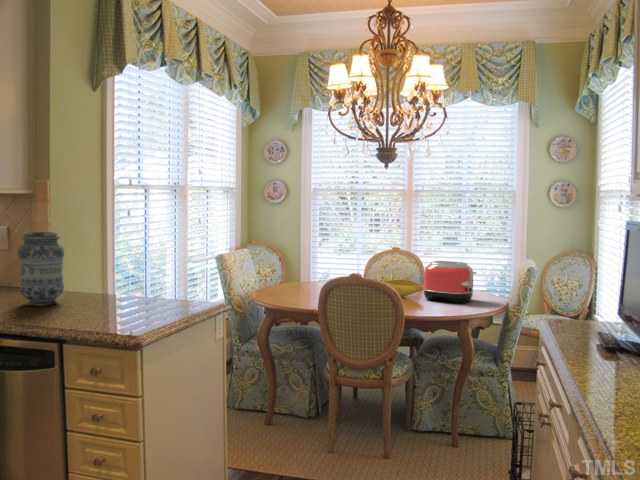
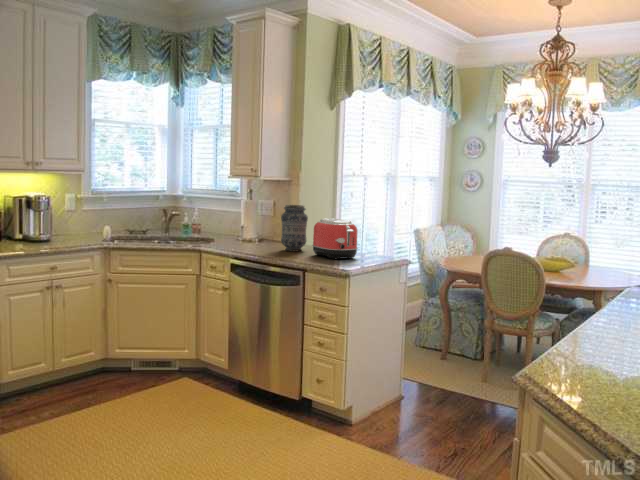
toaster: present [423,261,477,303] -> present [312,219,358,259]

